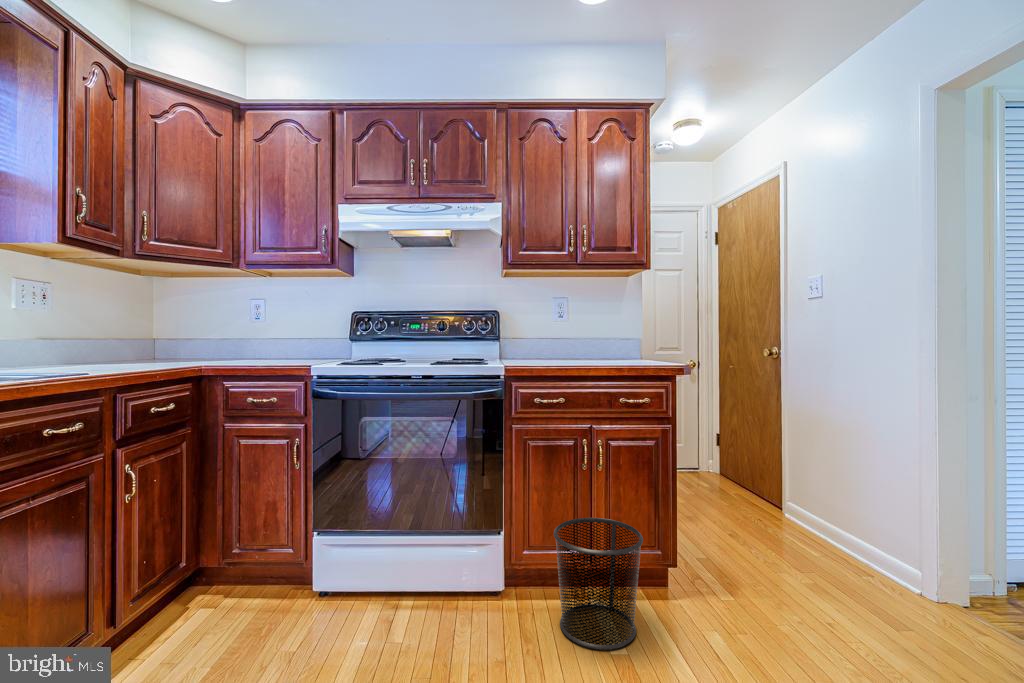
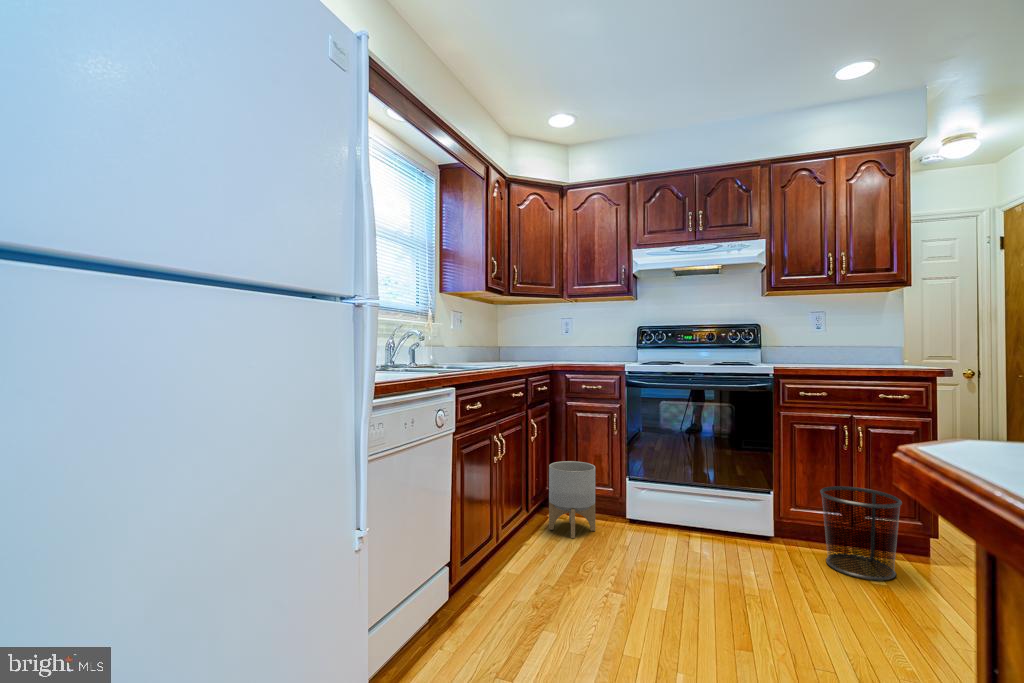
planter: none [163,519,251,657] -> present [549,461,595,538]

